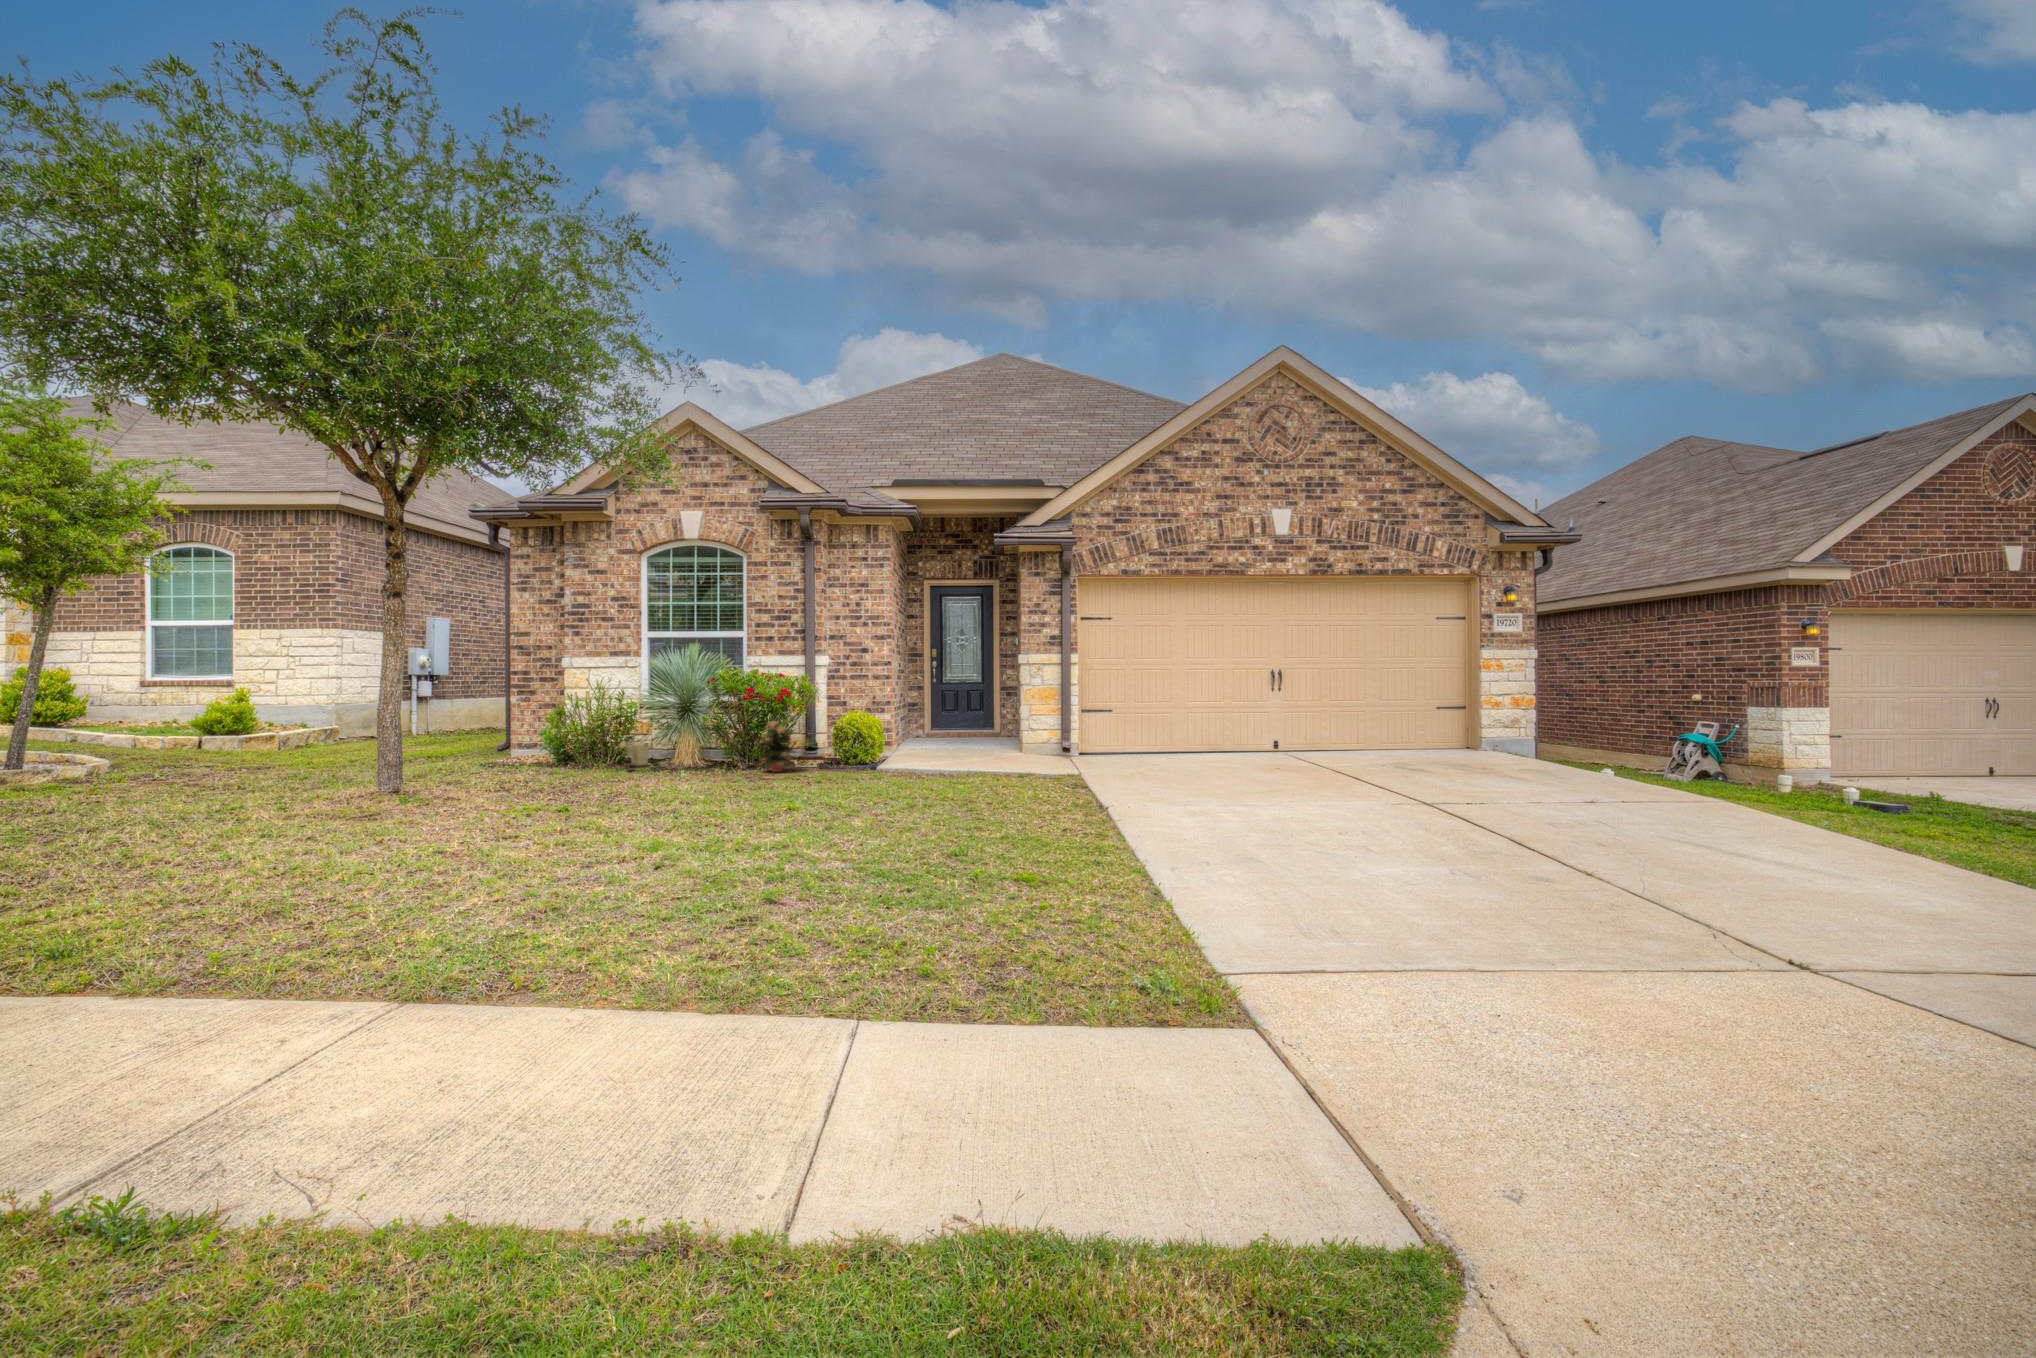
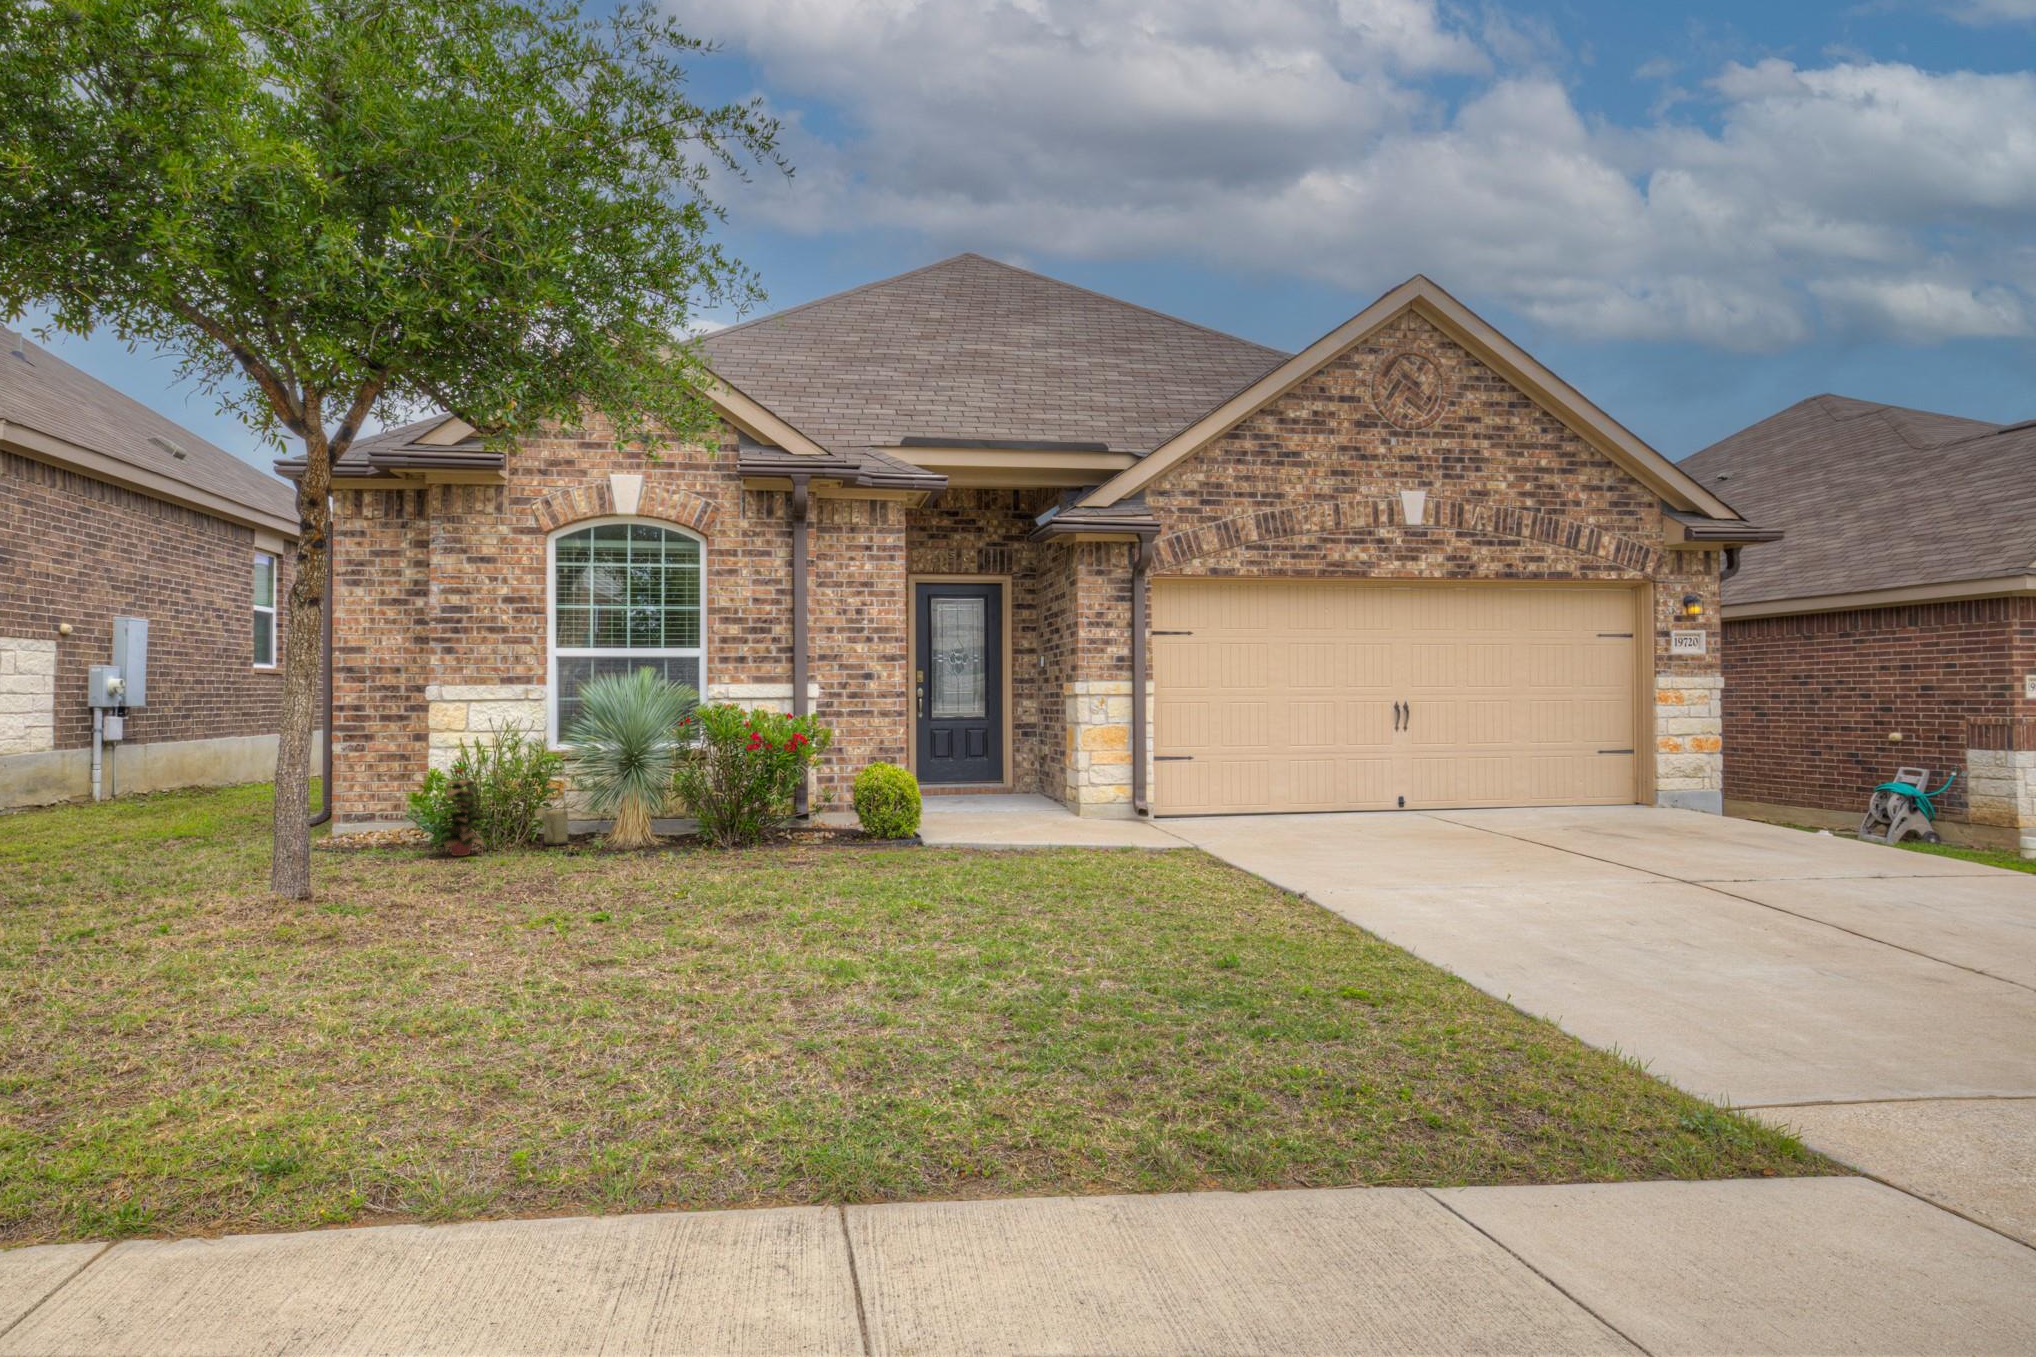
decorative plant: present [760,721,792,772] -> present [438,780,485,856]

